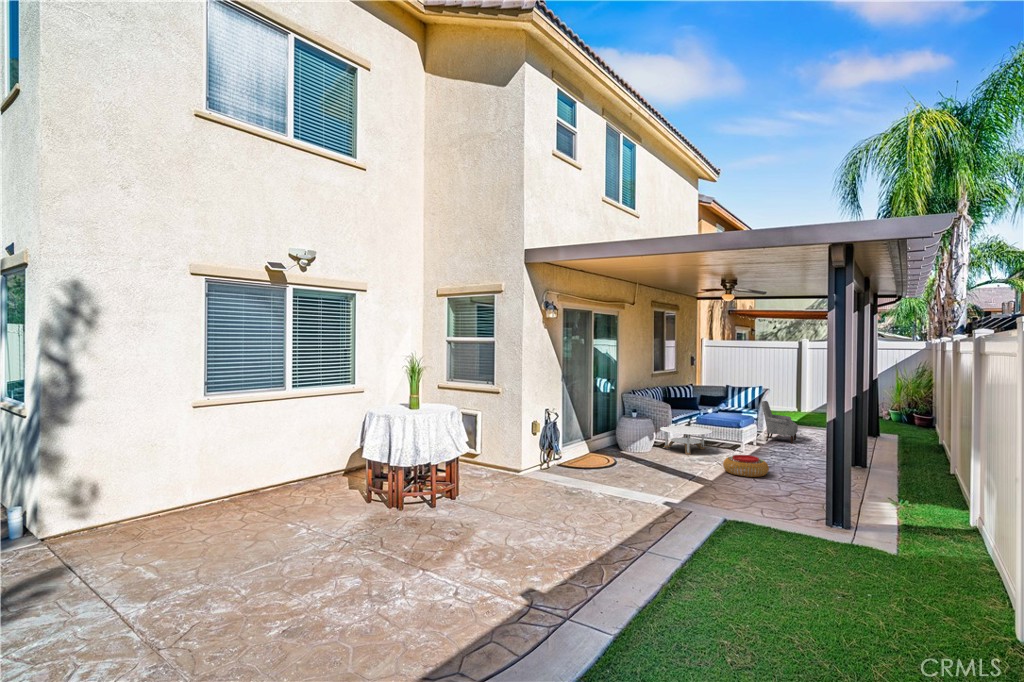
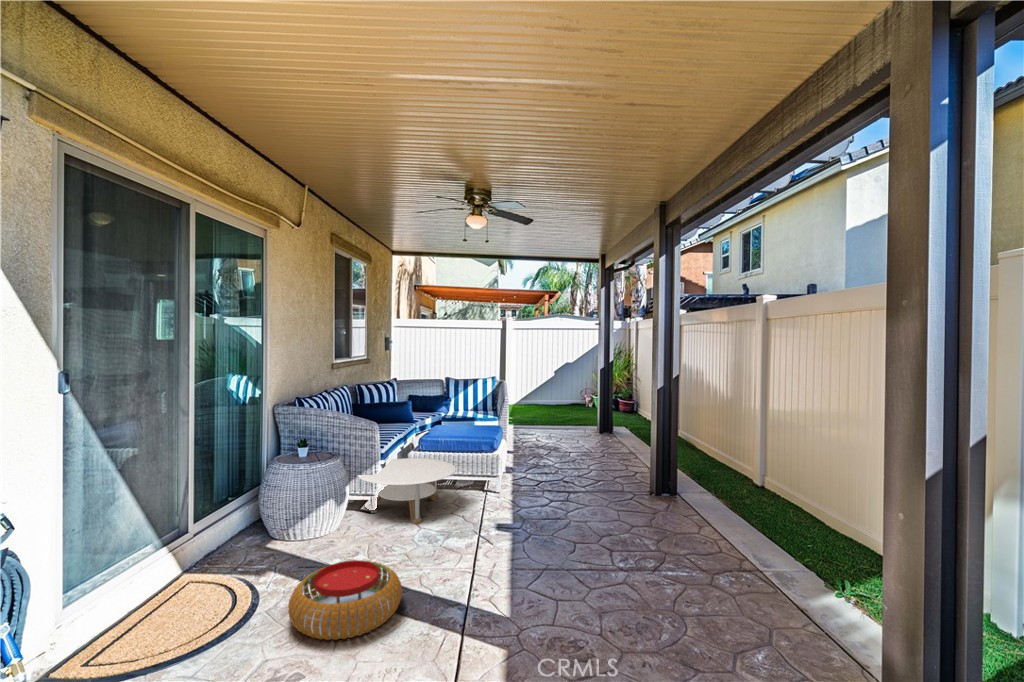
armchair: present [762,401,798,444] -> none [501,398,549,459]
pouf: present [723,455,769,477] -> present [288,560,402,640]

